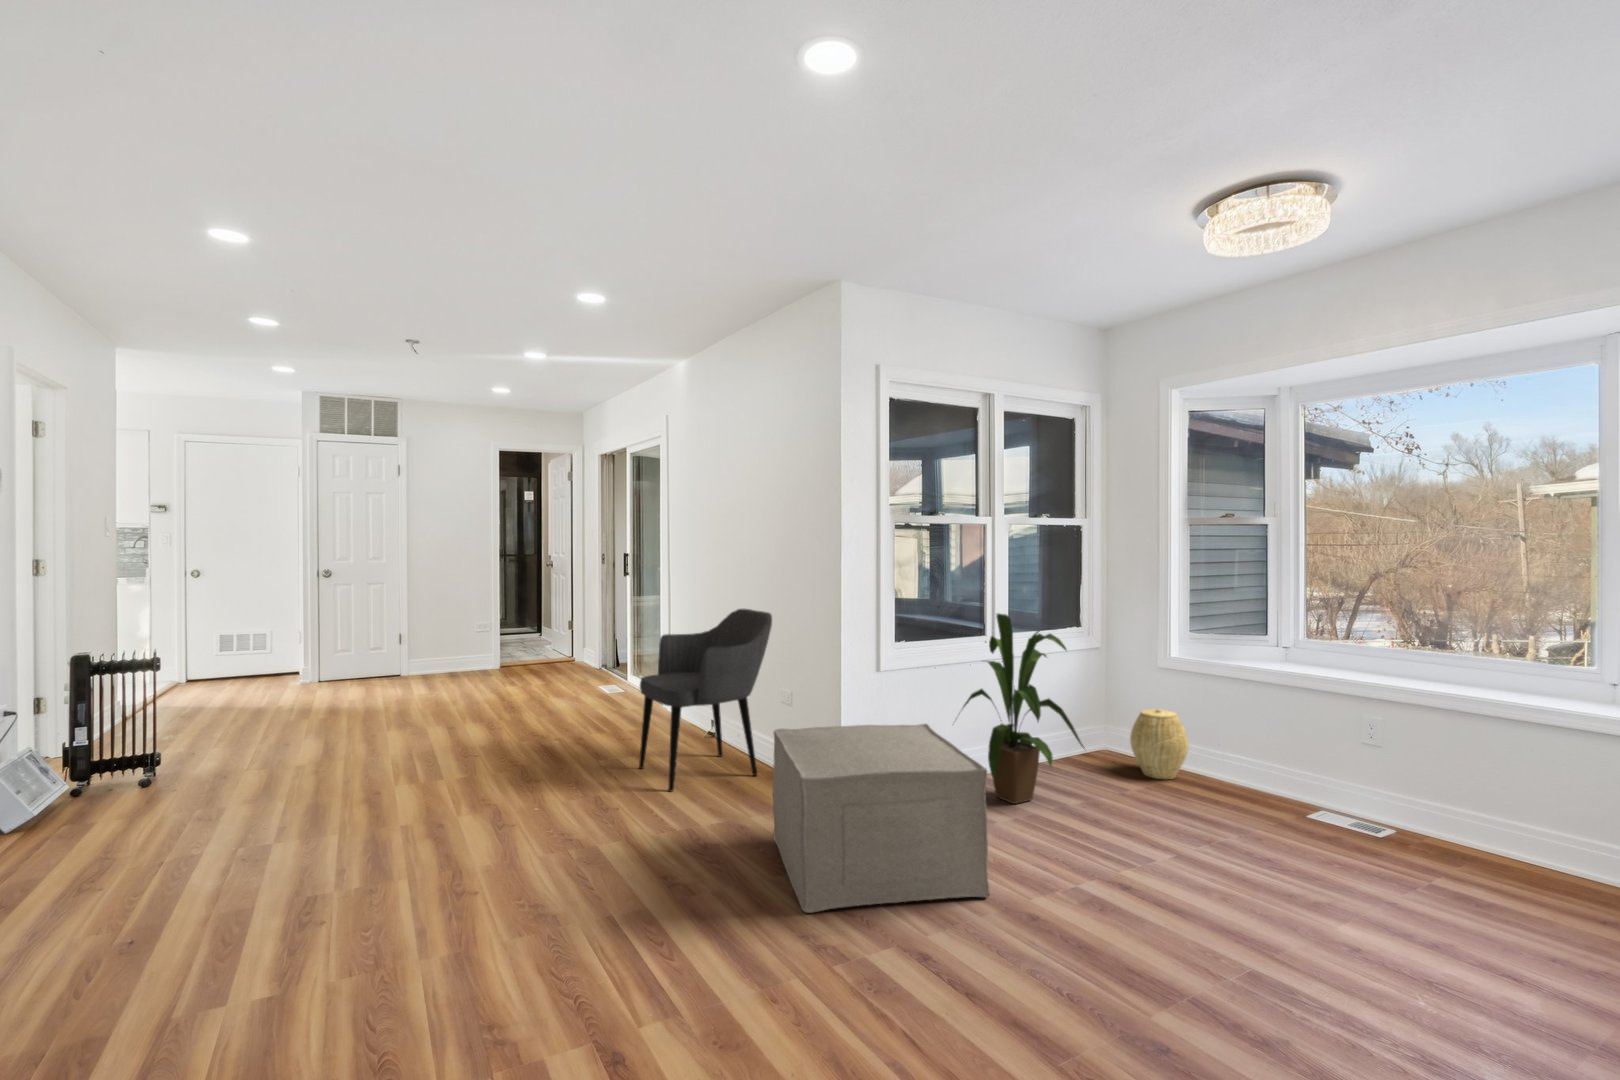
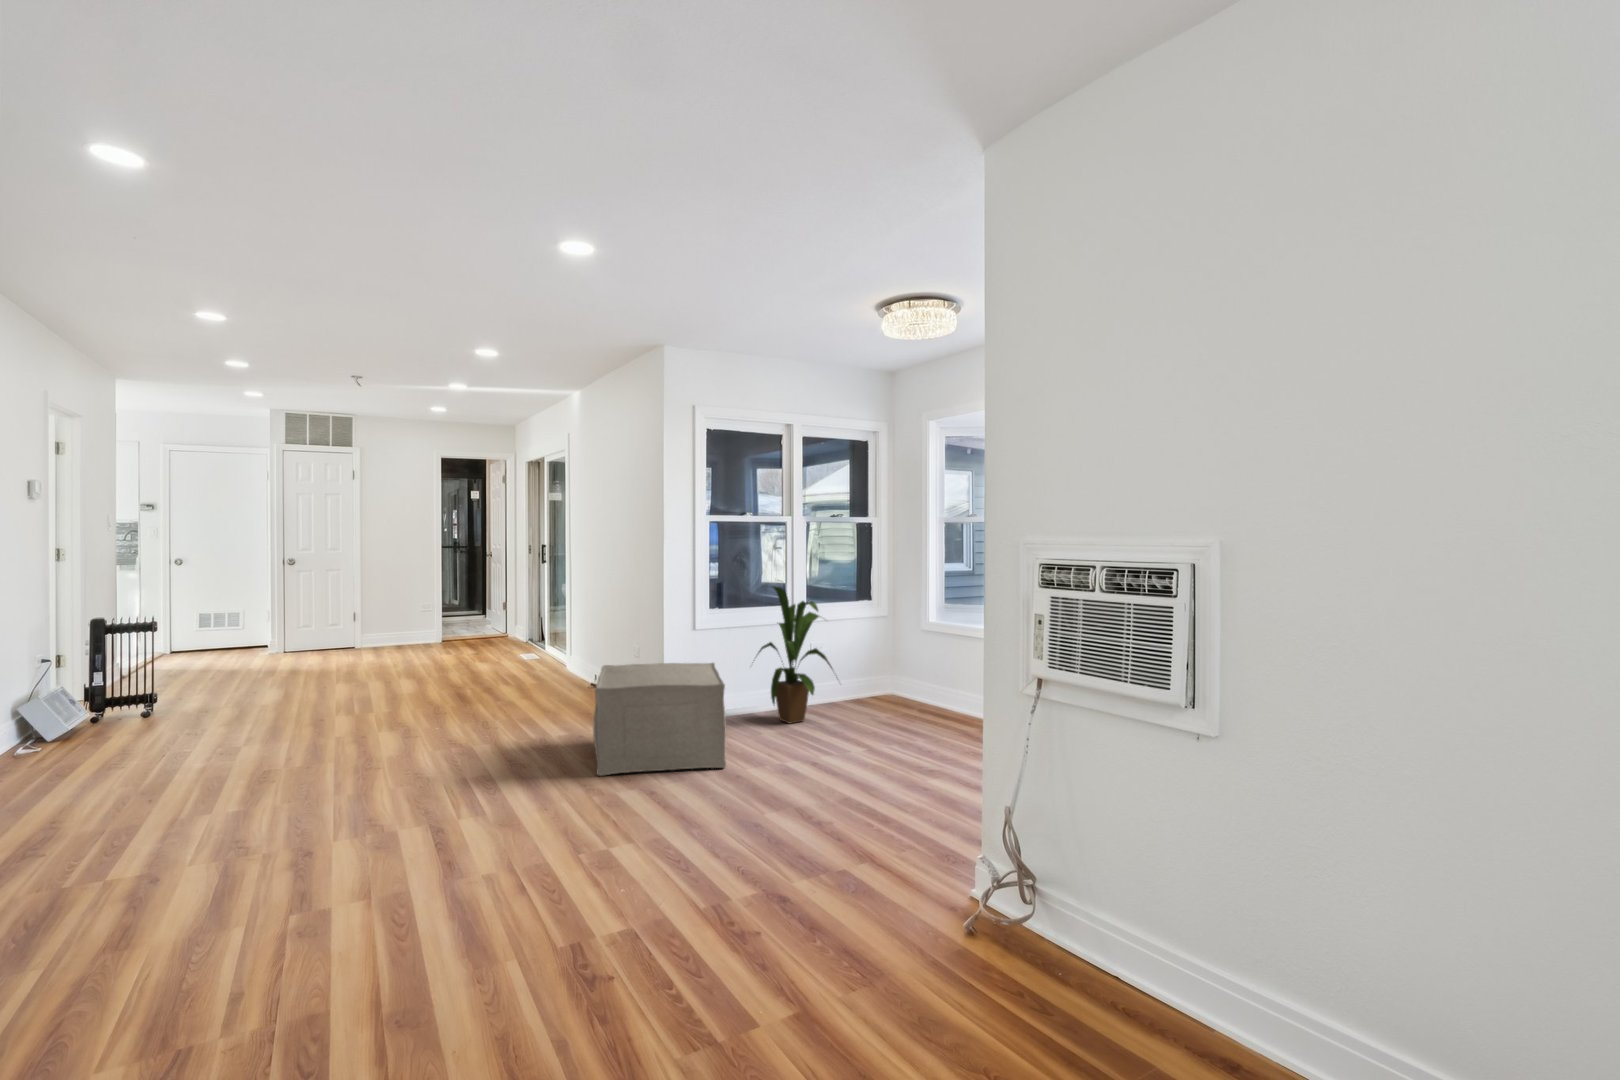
armchair: present [639,609,772,791] -> none [527,586,626,718]
woven basket: present [1130,709,1189,779] -> none [893,659,932,710]

